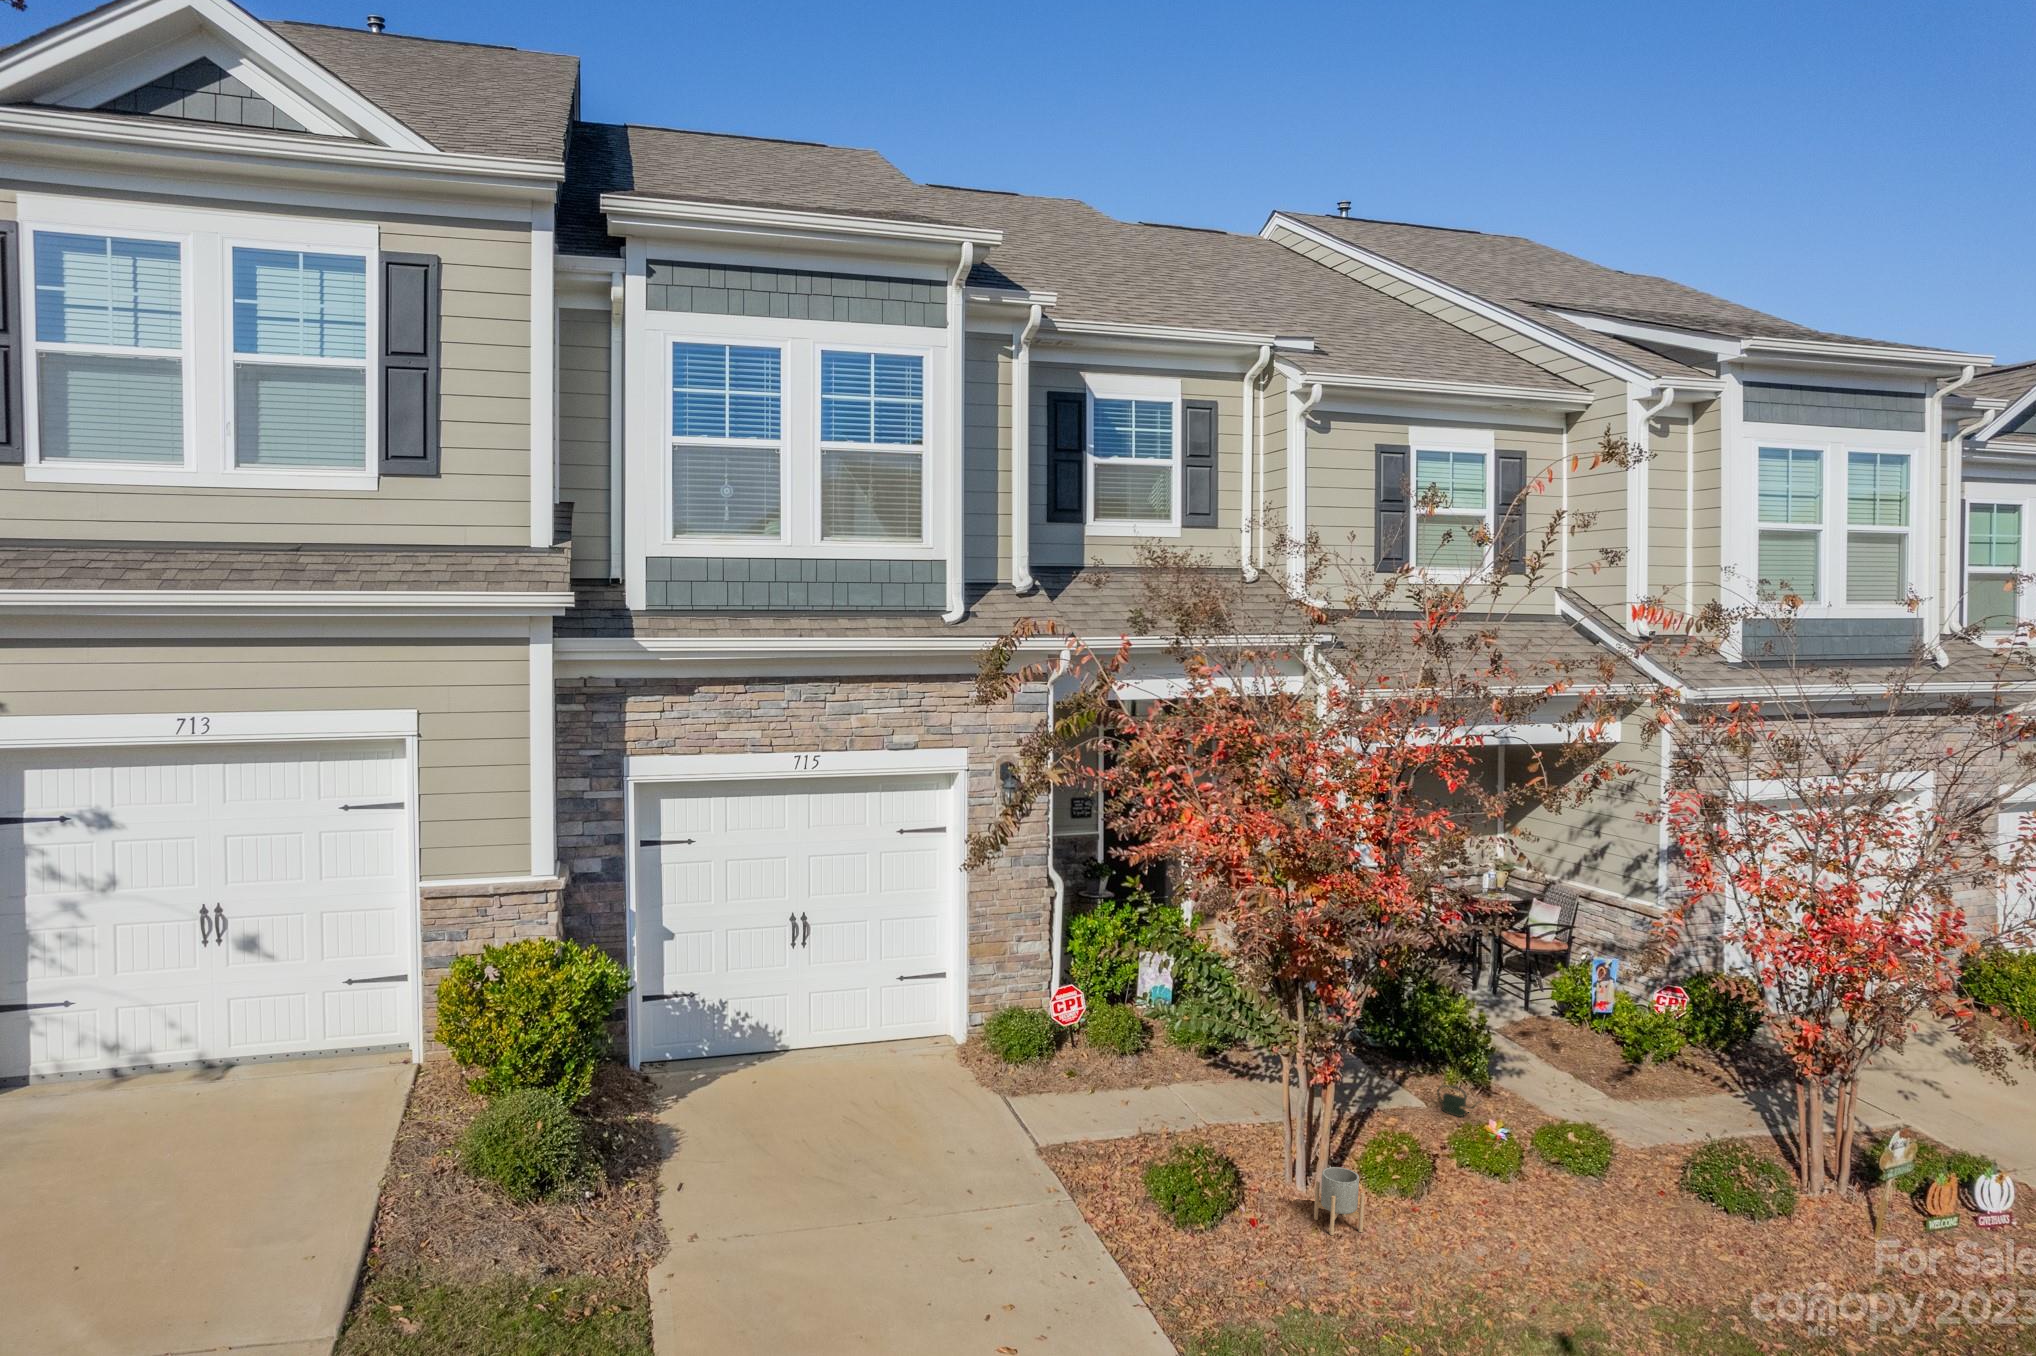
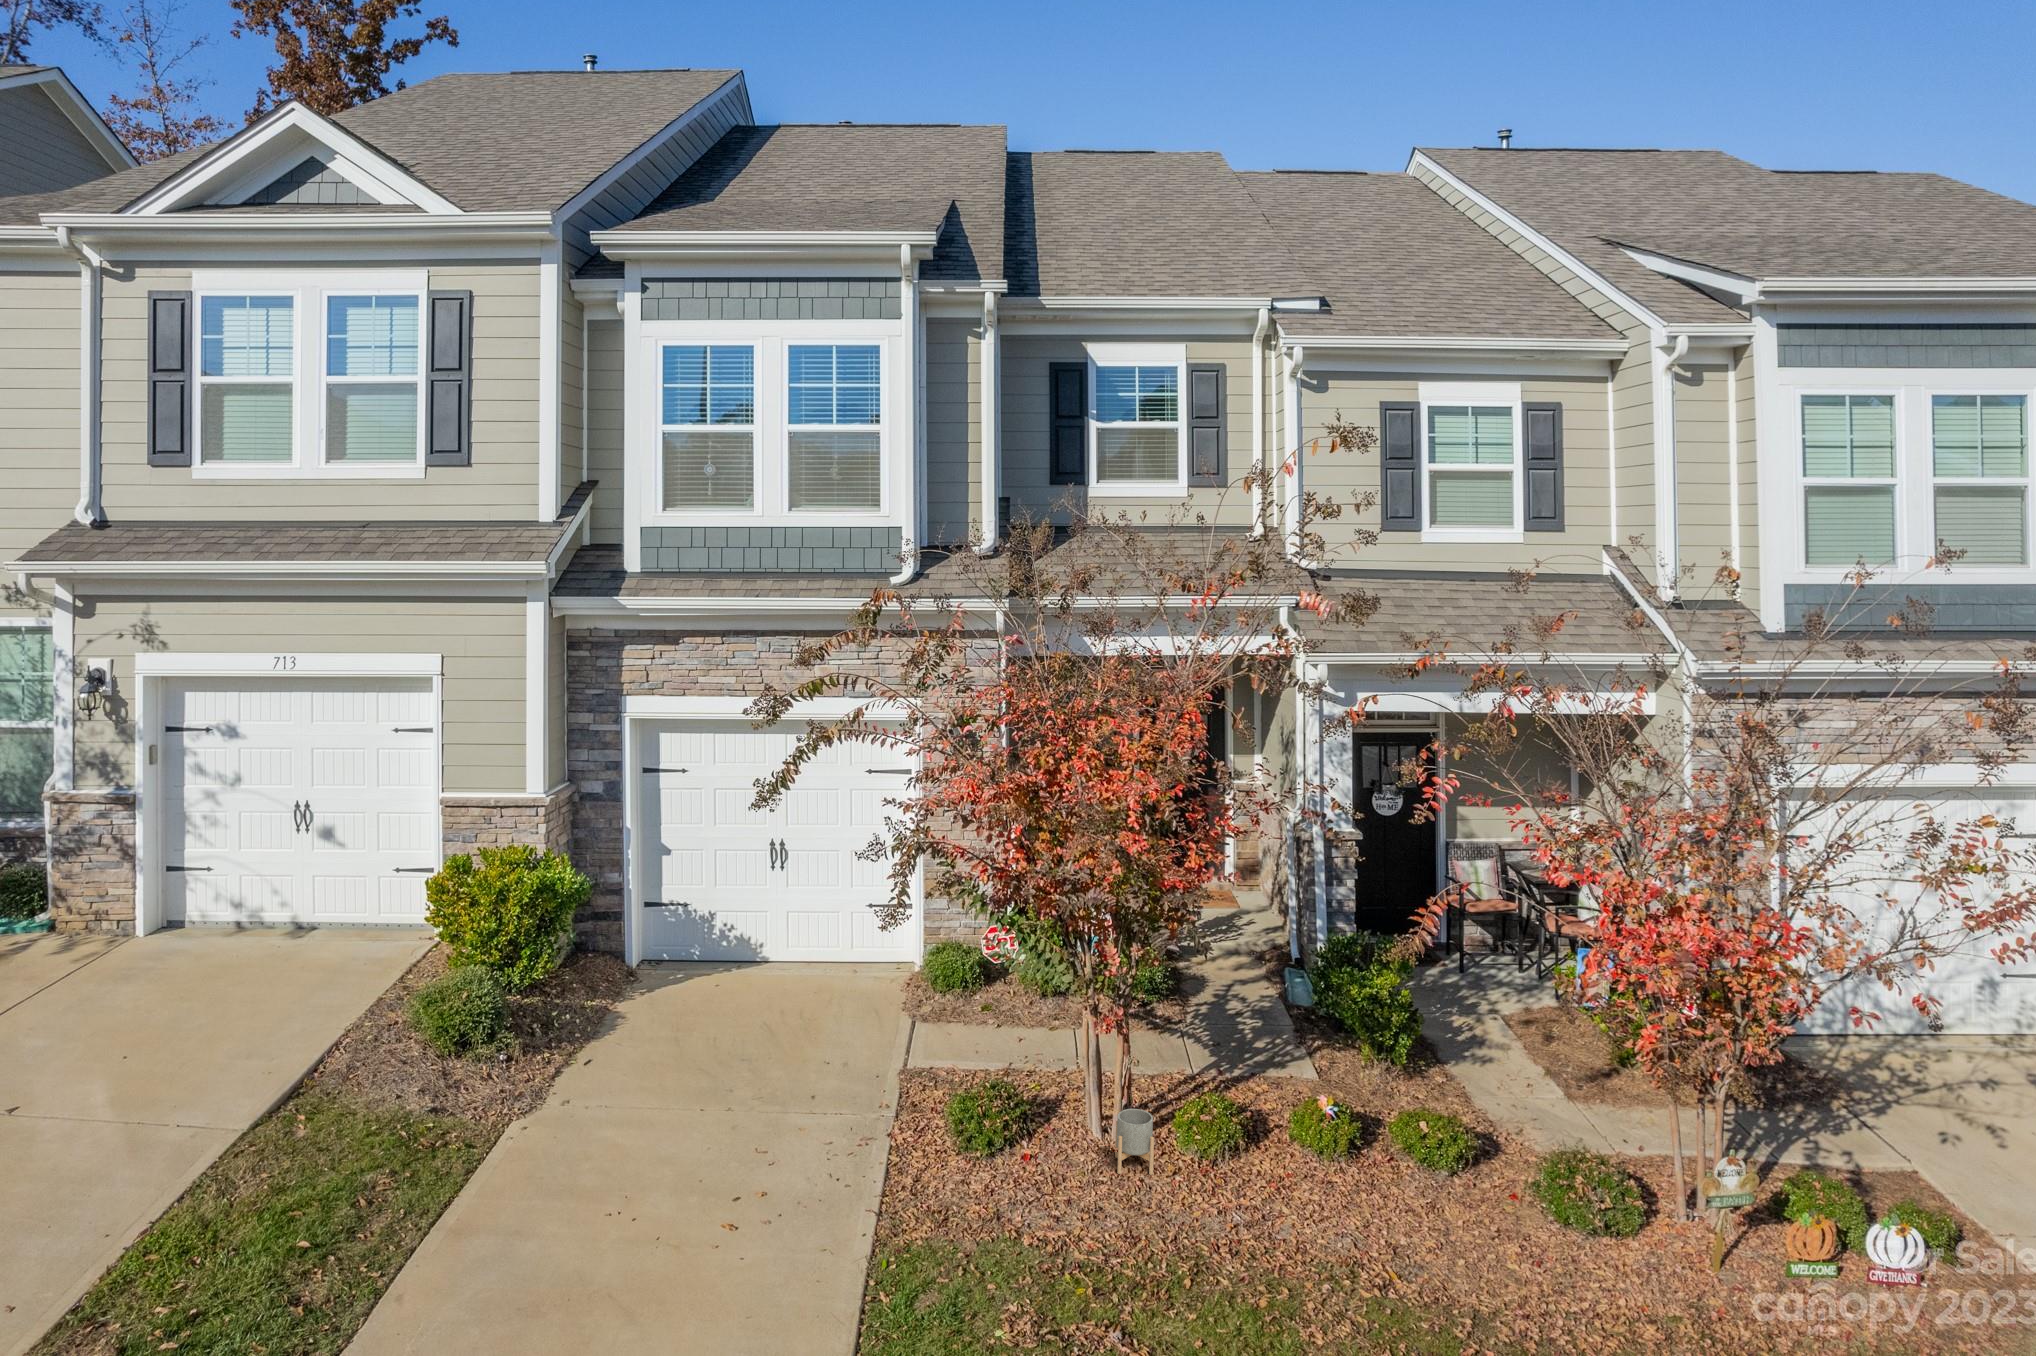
watering can: present [1437,1085,1479,1117] -> none [1338,1043,1375,1076]

